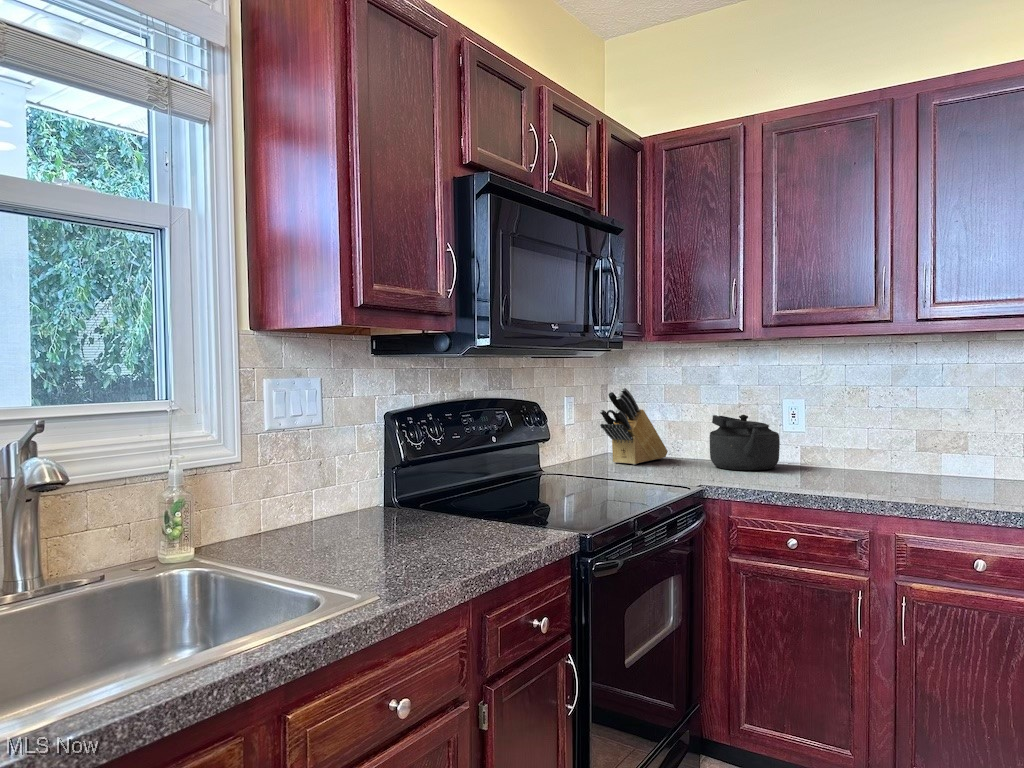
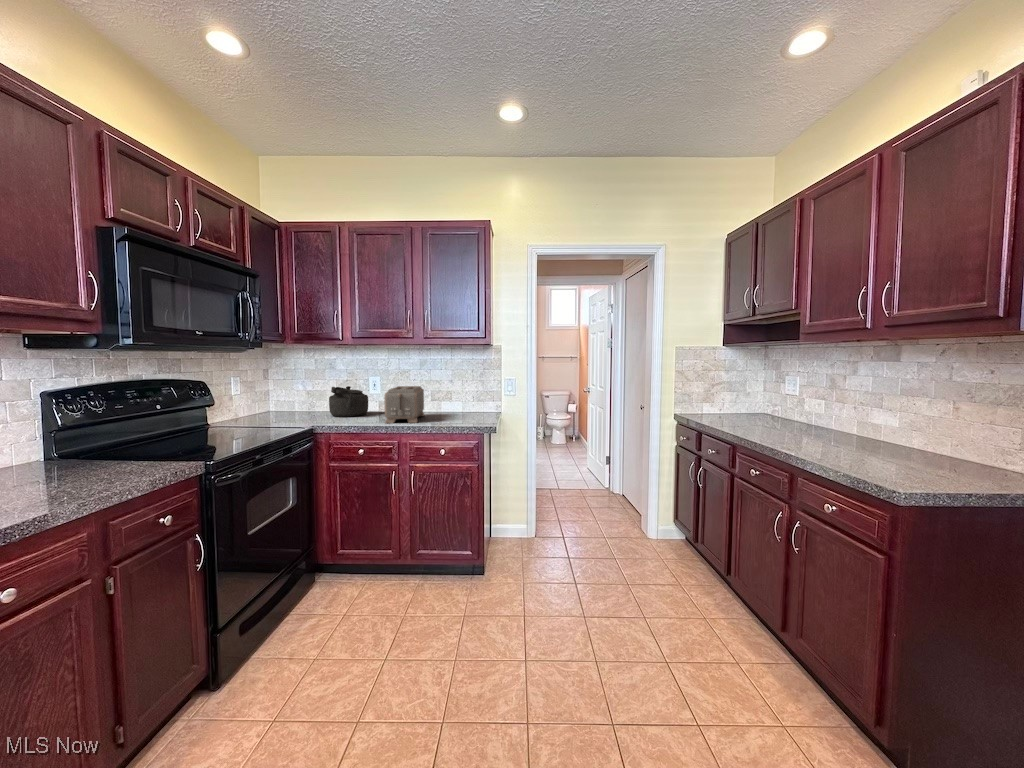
knife block: present [600,388,668,465] -> none [256,372,308,418]
toaster: none [833,417,906,494] -> present [384,386,424,423]

